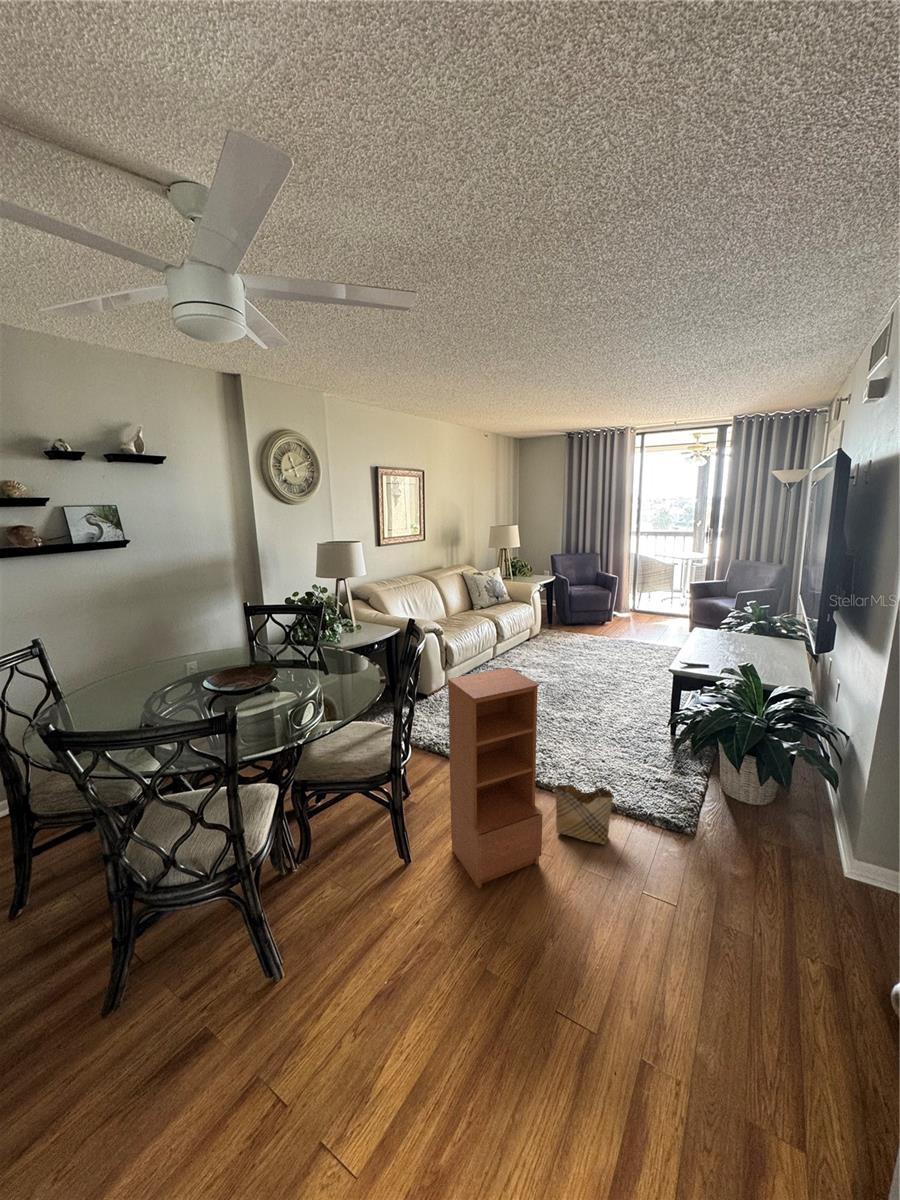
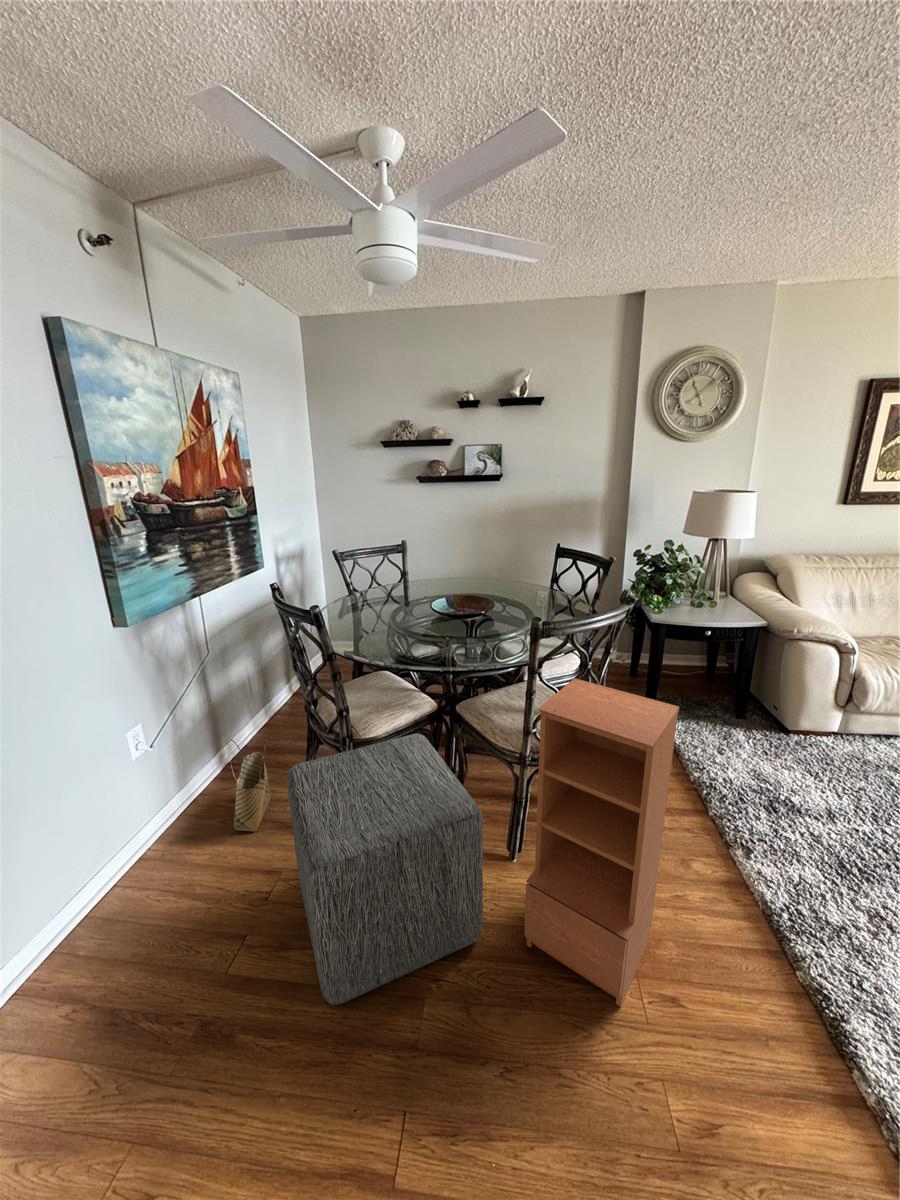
woven basket: present [555,758,614,844] -> present [227,740,271,831]
ottoman: none [283,798,467,1048] -> present [287,734,483,1005]

